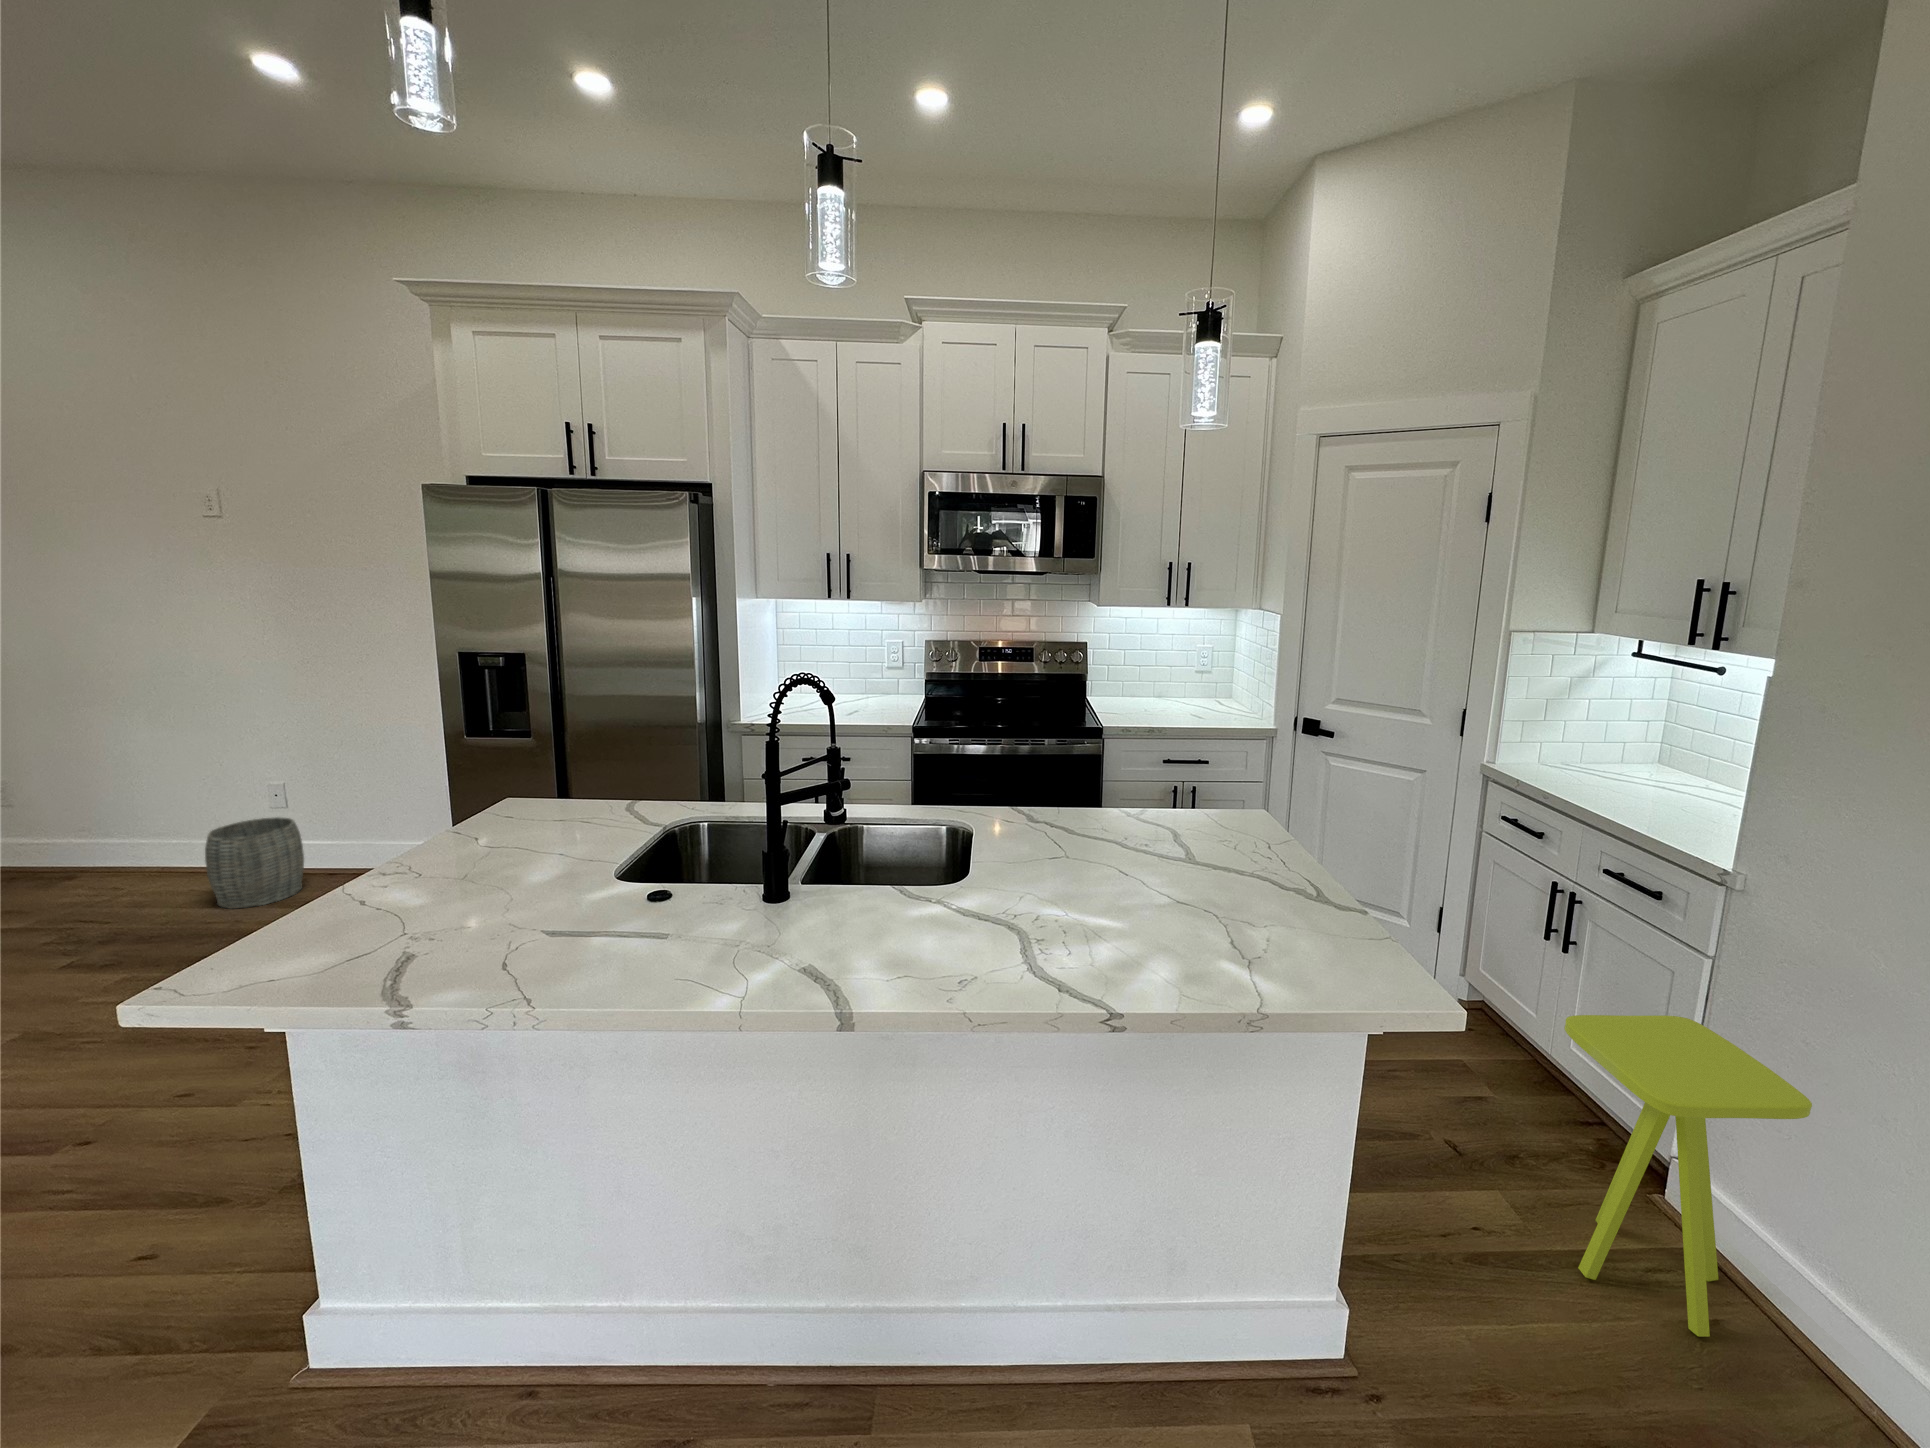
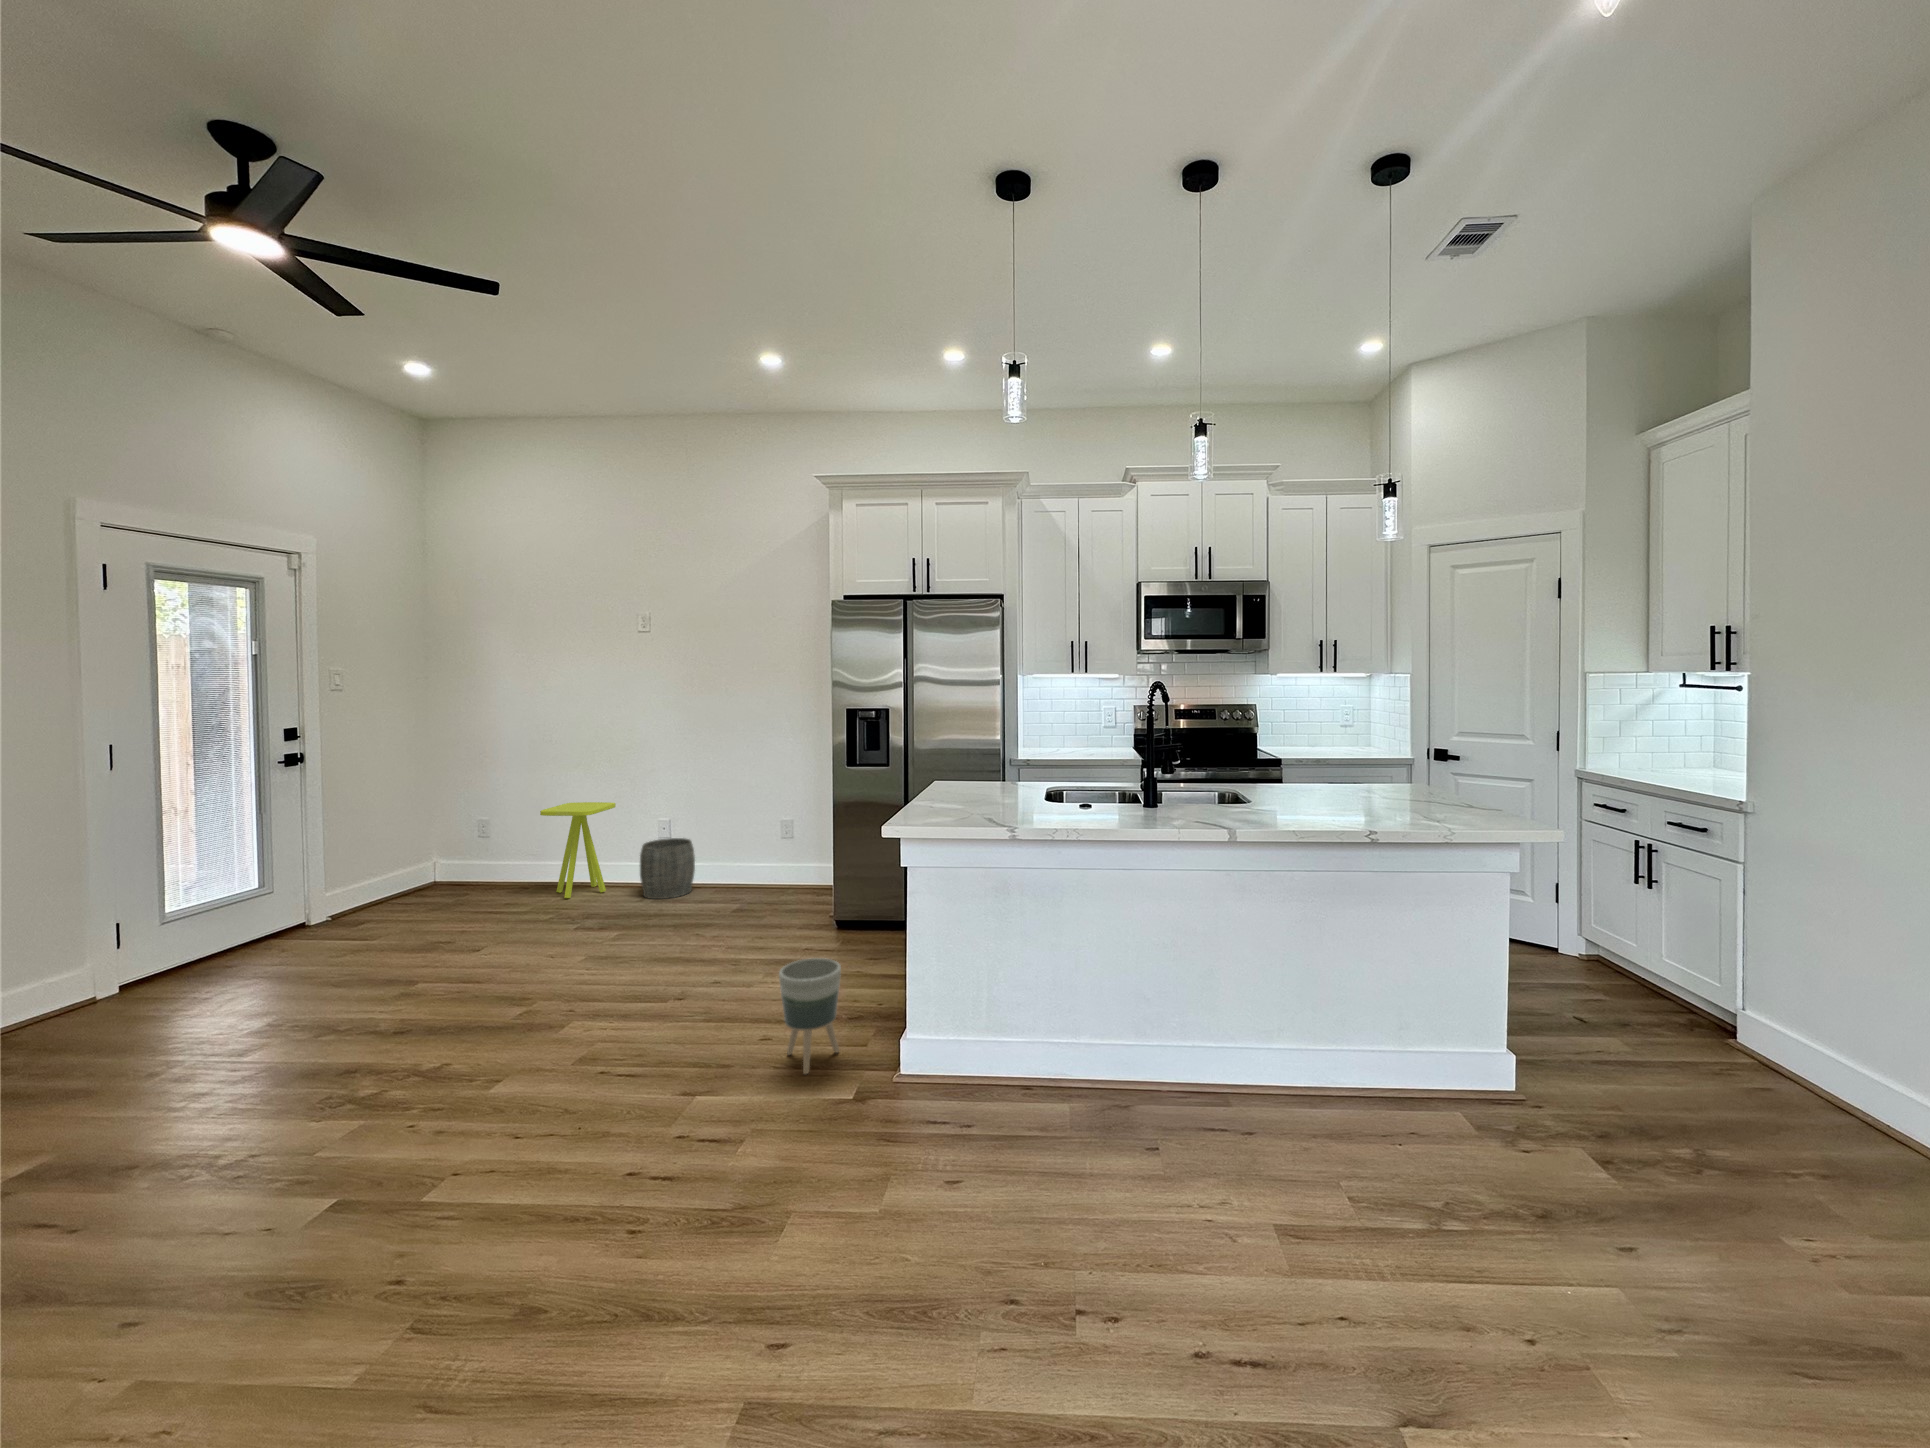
side table: present [1565,1015,1812,1337] -> present [540,802,616,898]
planter: none [71,1139,246,1366] -> present [779,958,841,1074]

